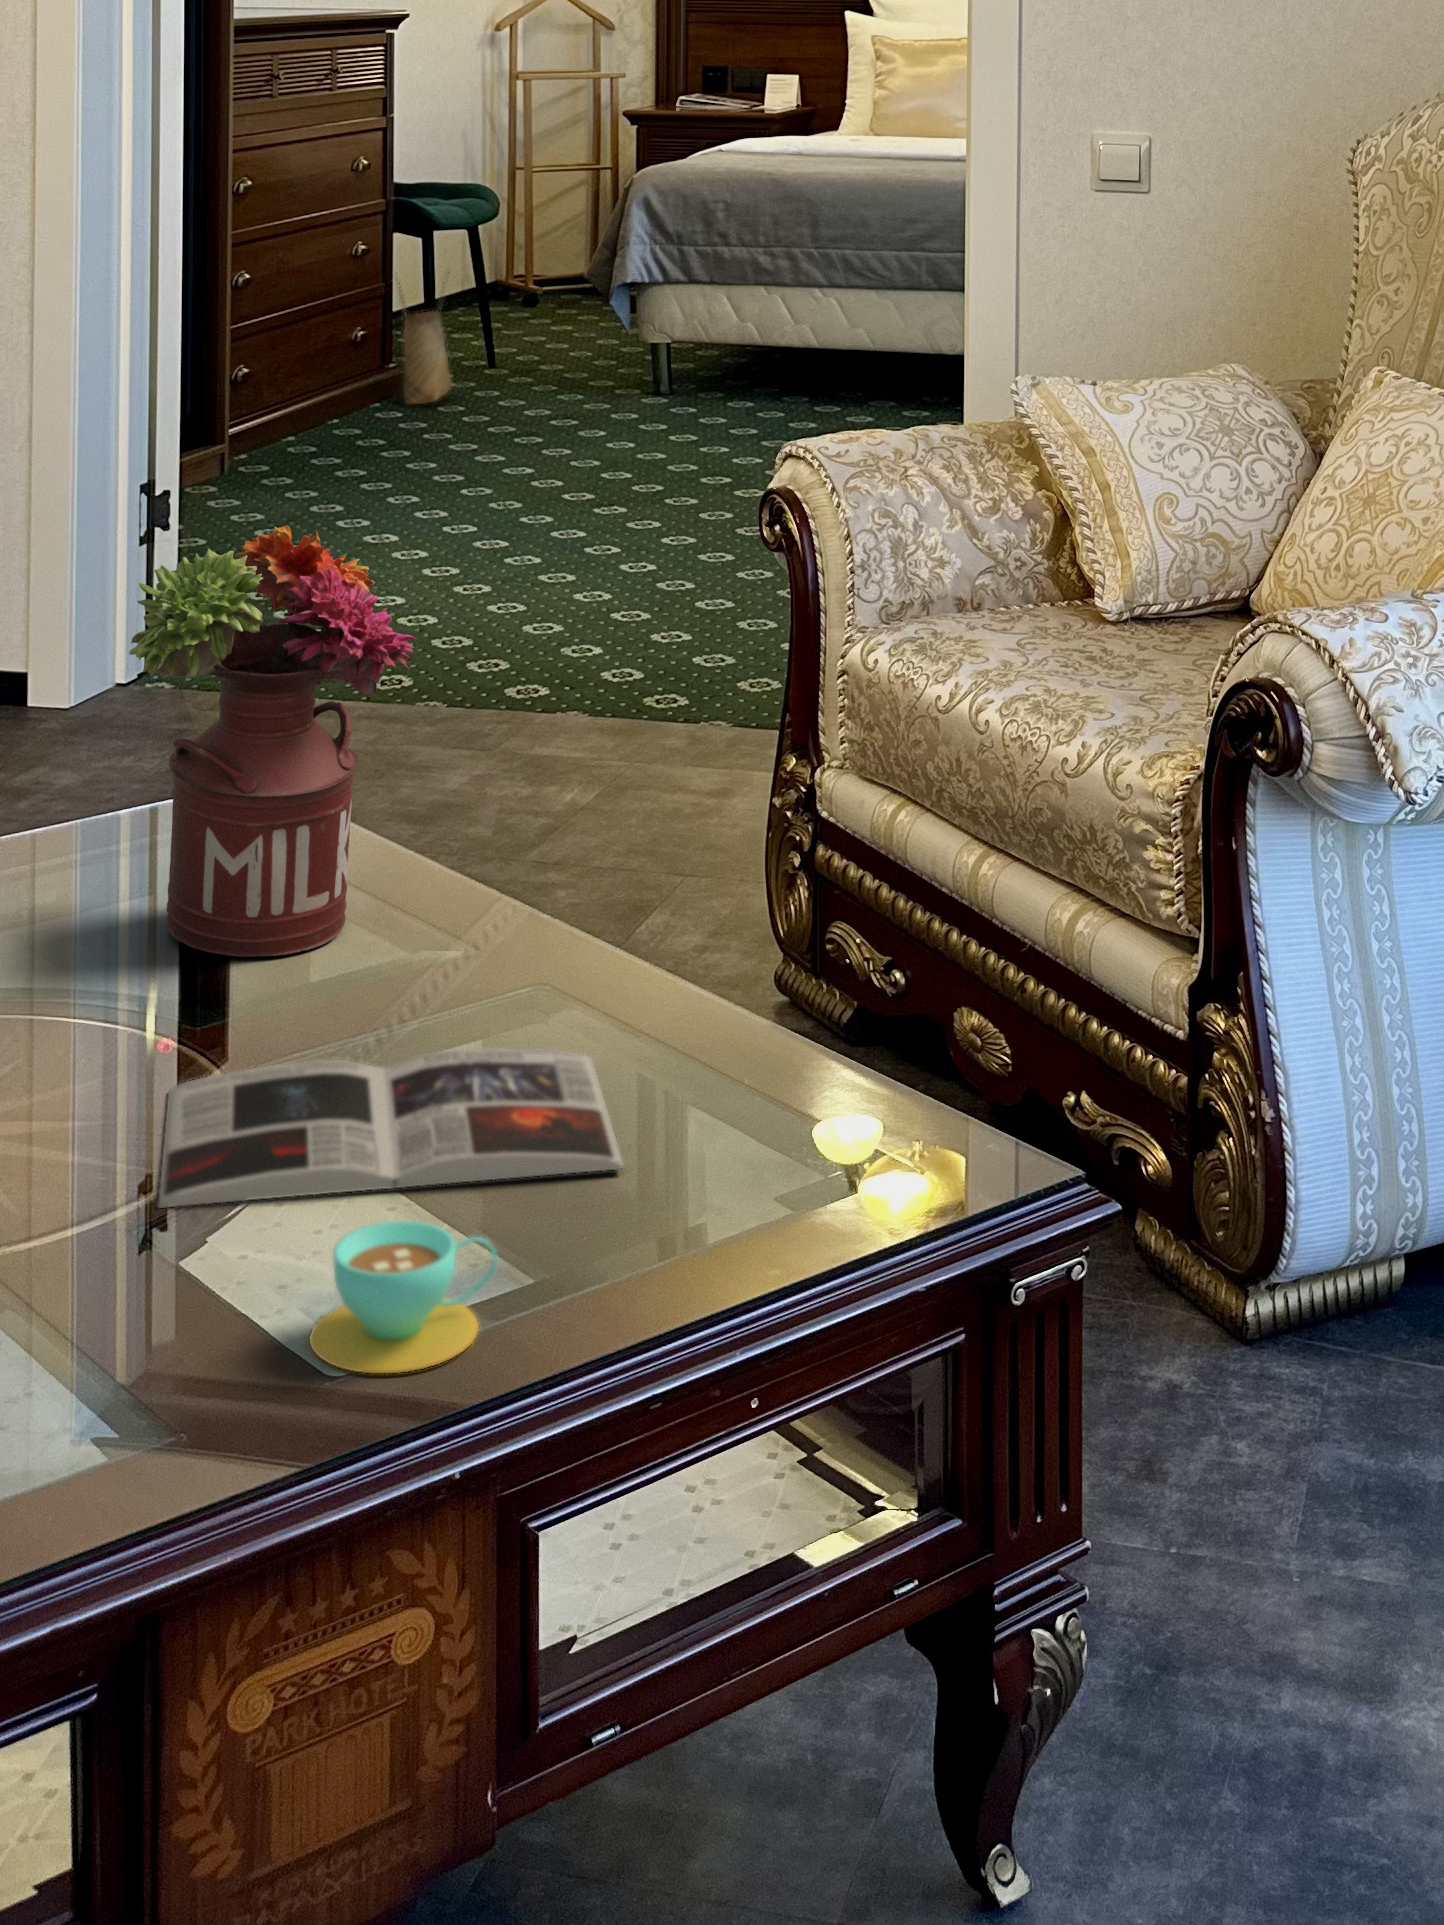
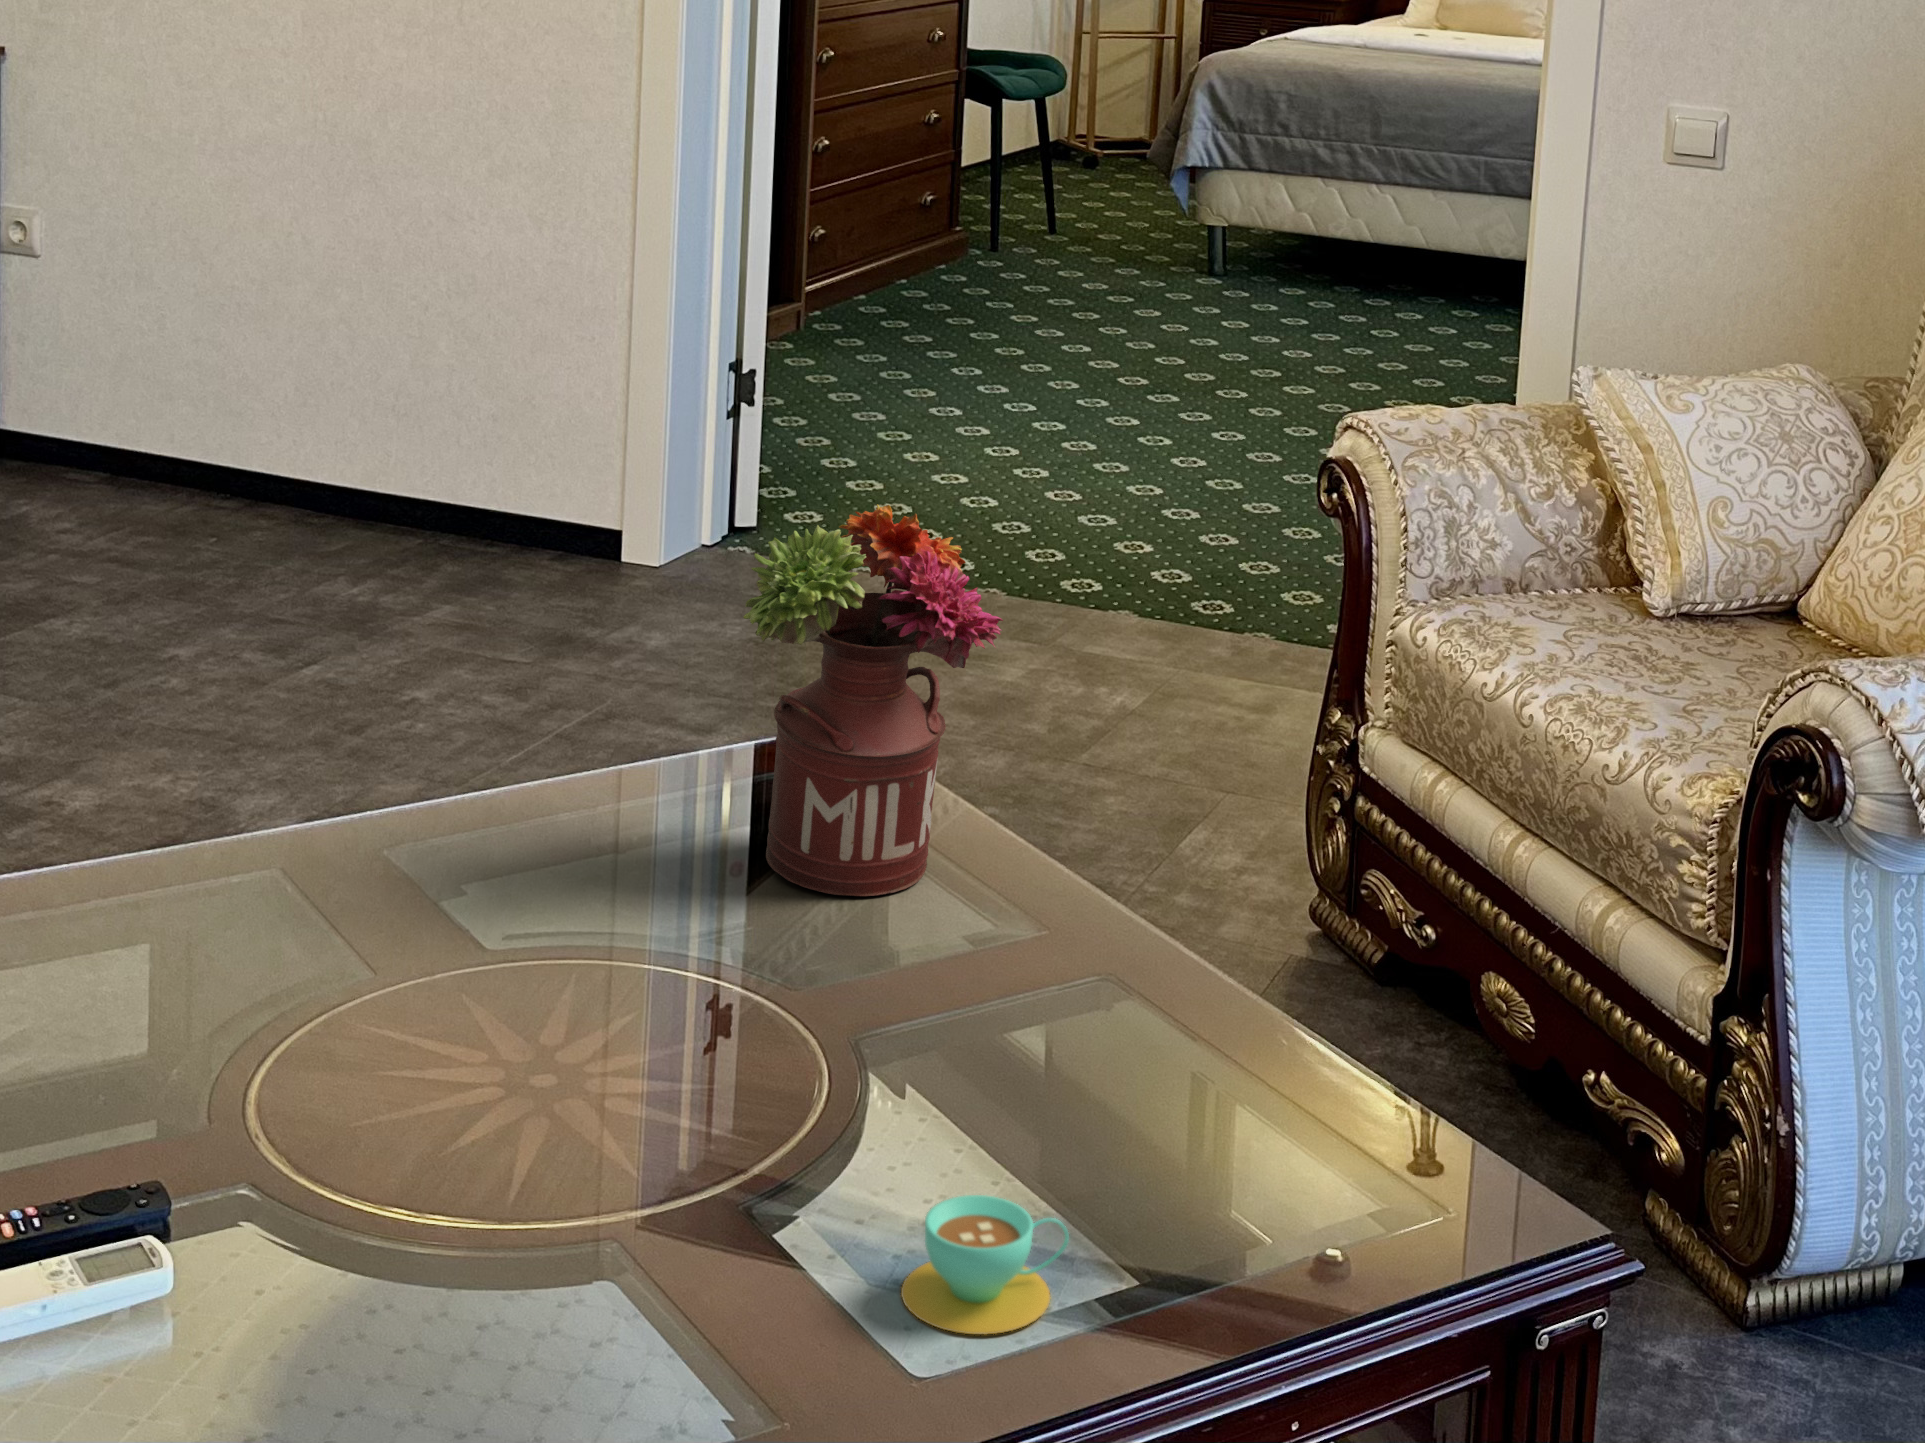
woven basket: present [398,272,452,404] -> none [963,140,1017,269]
magazine: present [159,1048,624,1208] -> none [766,1013,1181,1150]

